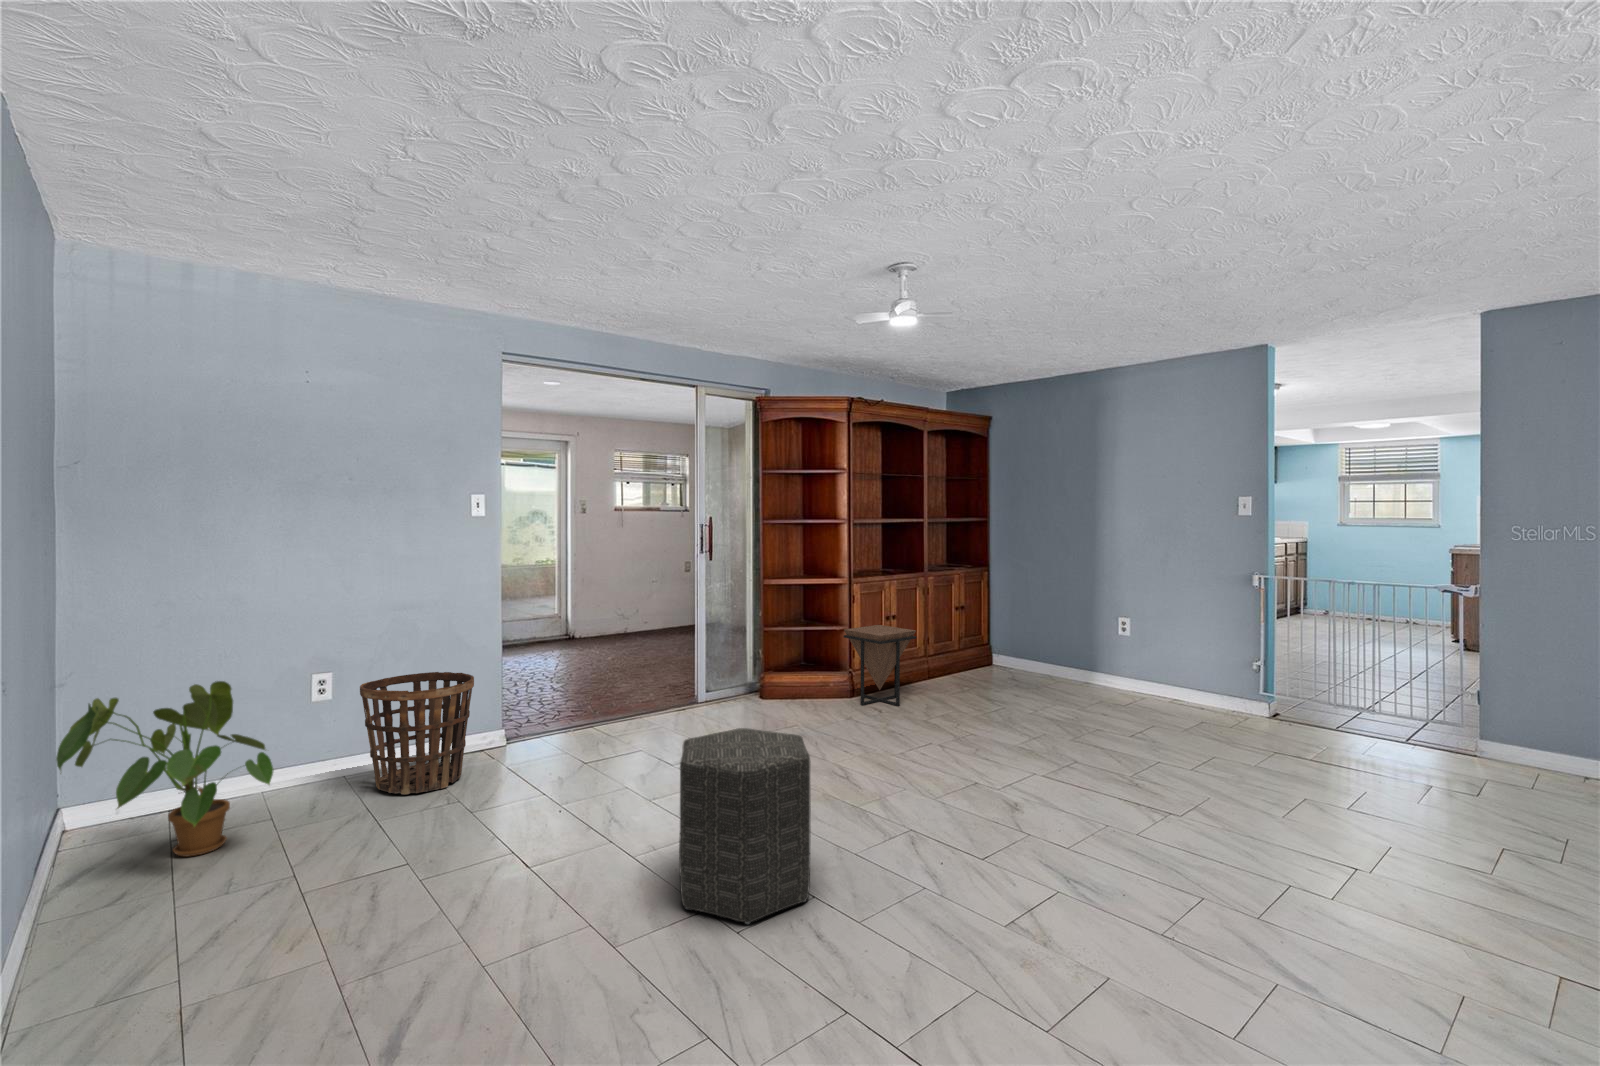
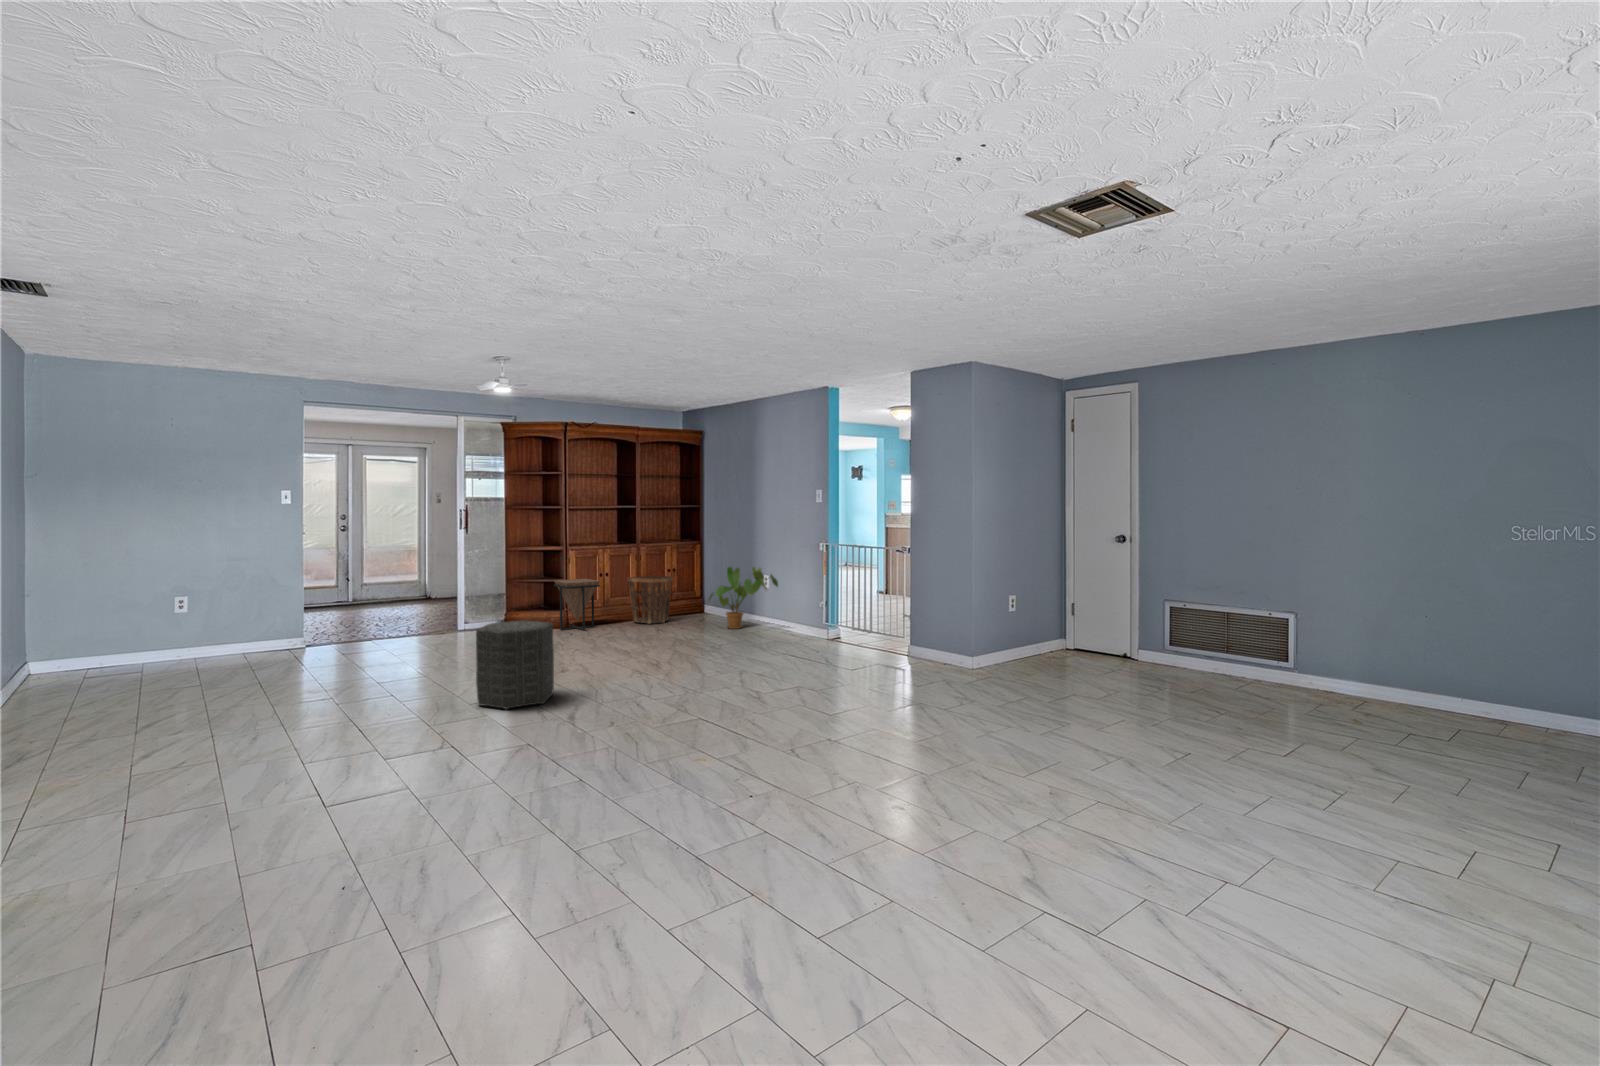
basket: present [360,672,474,794] -> present [627,576,673,623]
house plant: present [56,681,274,856] -> present [709,567,778,629]
ottoman: present [679,728,811,924] -> present [476,620,554,709]

